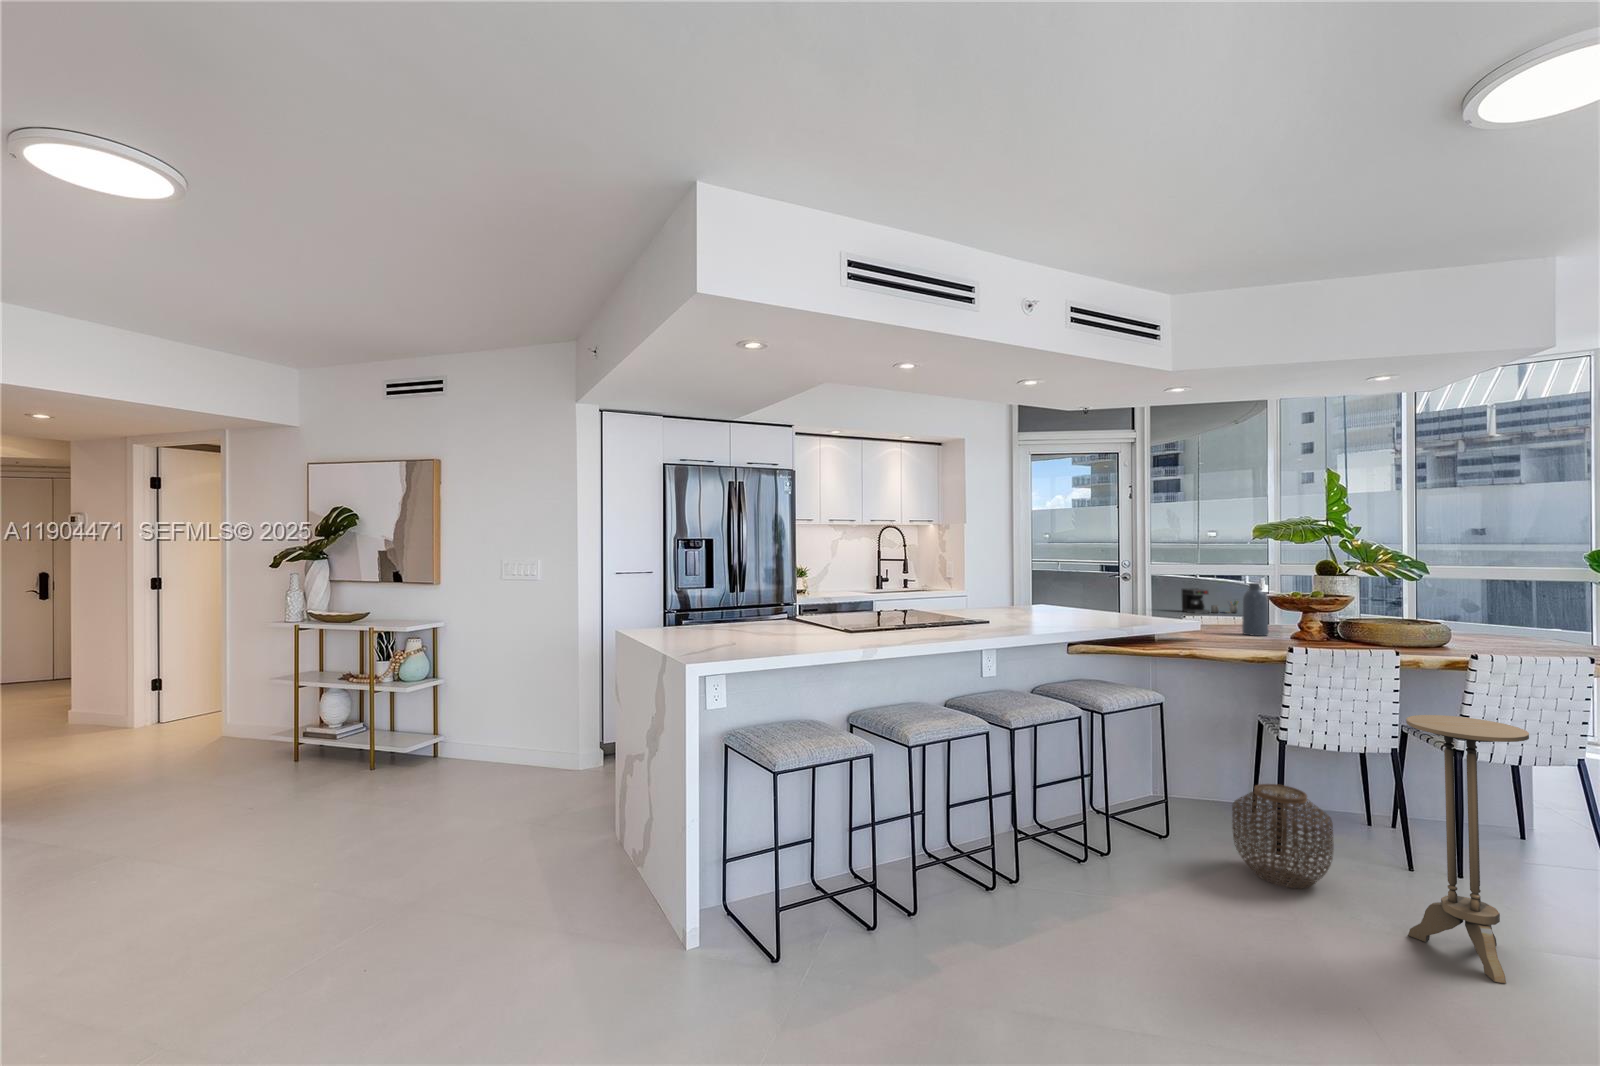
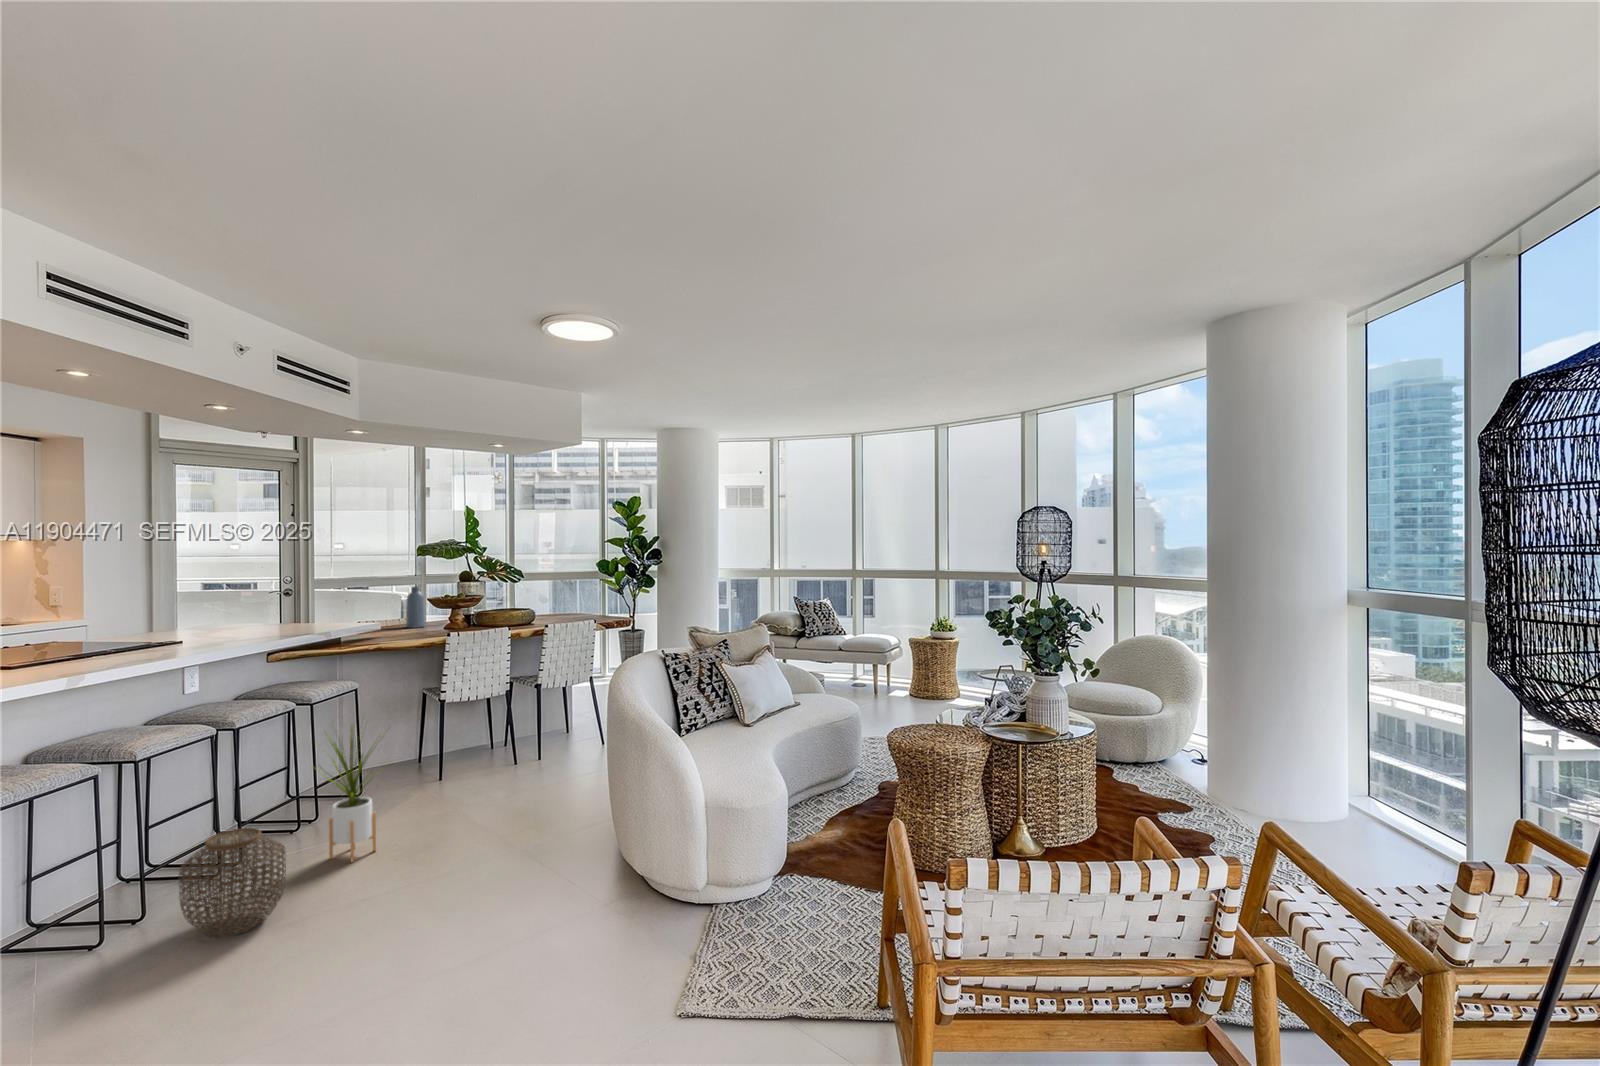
coffee maker: present [1182,588,1238,613] -> none [342,591,391,614]
side table: present [1406,715,1529,983] -> none [516,662,571,803]
house plant: none [1078,738,1186,940] -> present [320,728,379,862]
woven basket: present [1232,784,1333,888] -> present [179,828,286,937]

